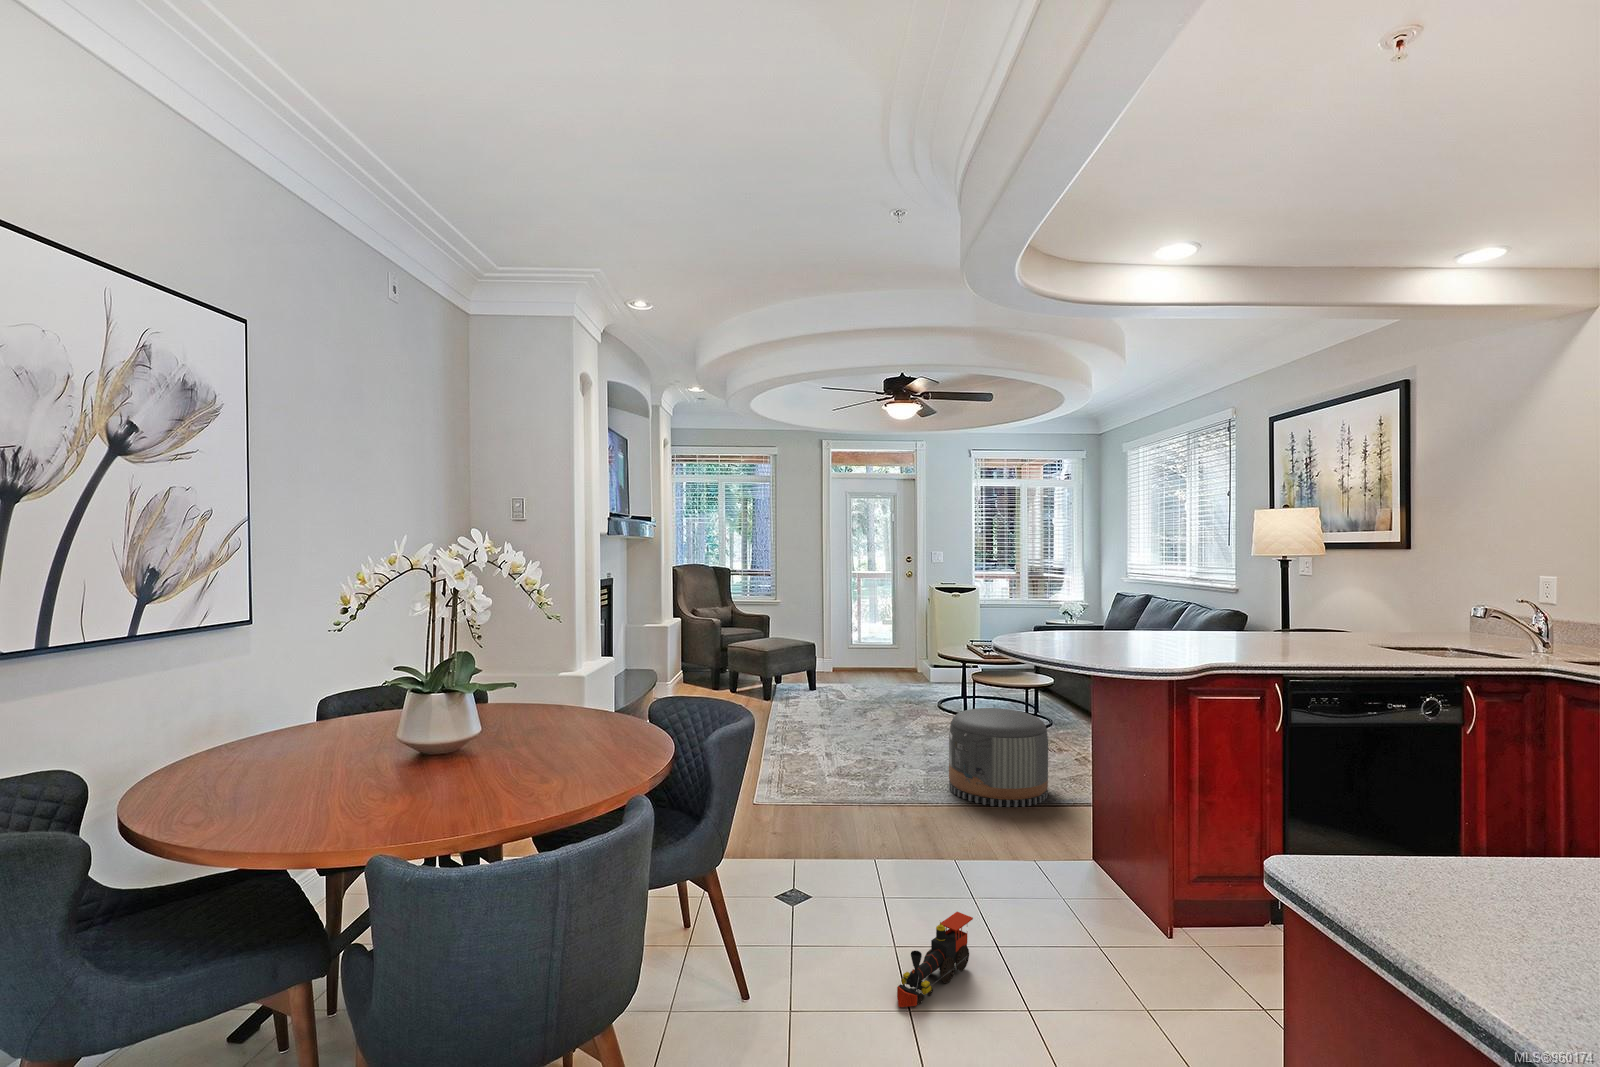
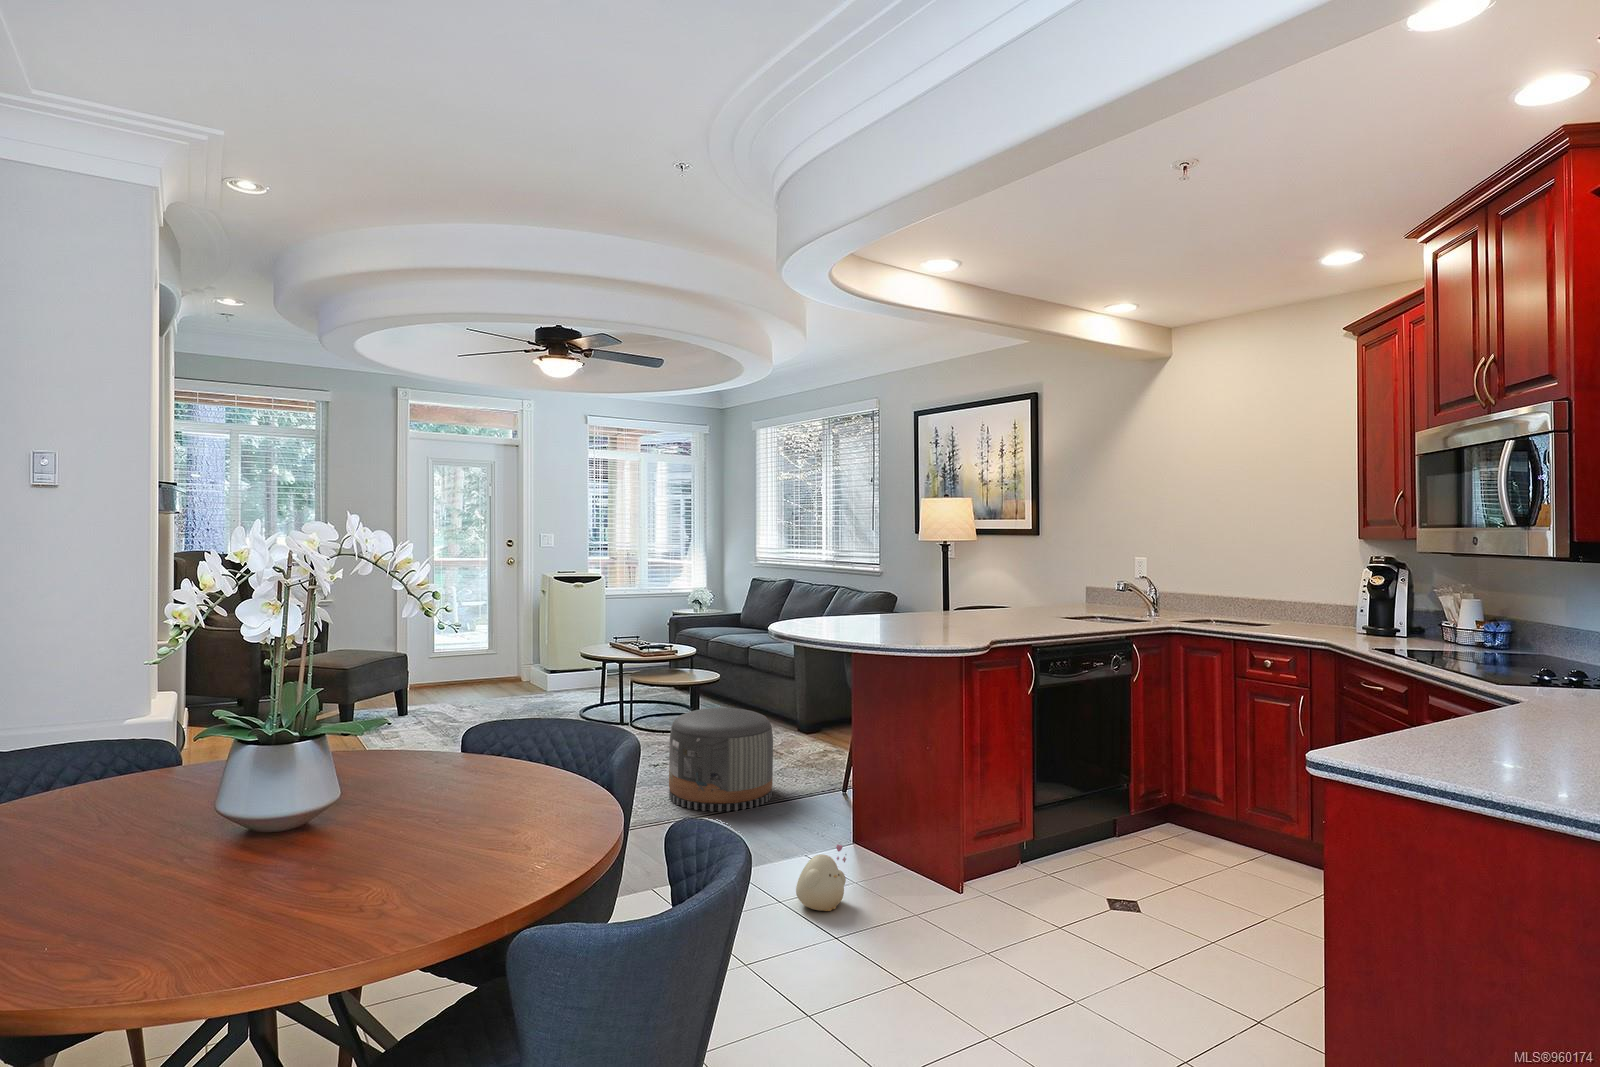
plush toy: none [977,855,1035,920] -> present [796,845,847,911]
toy train: present [897,912,973,1007] -> none [795,910,833,1013]

